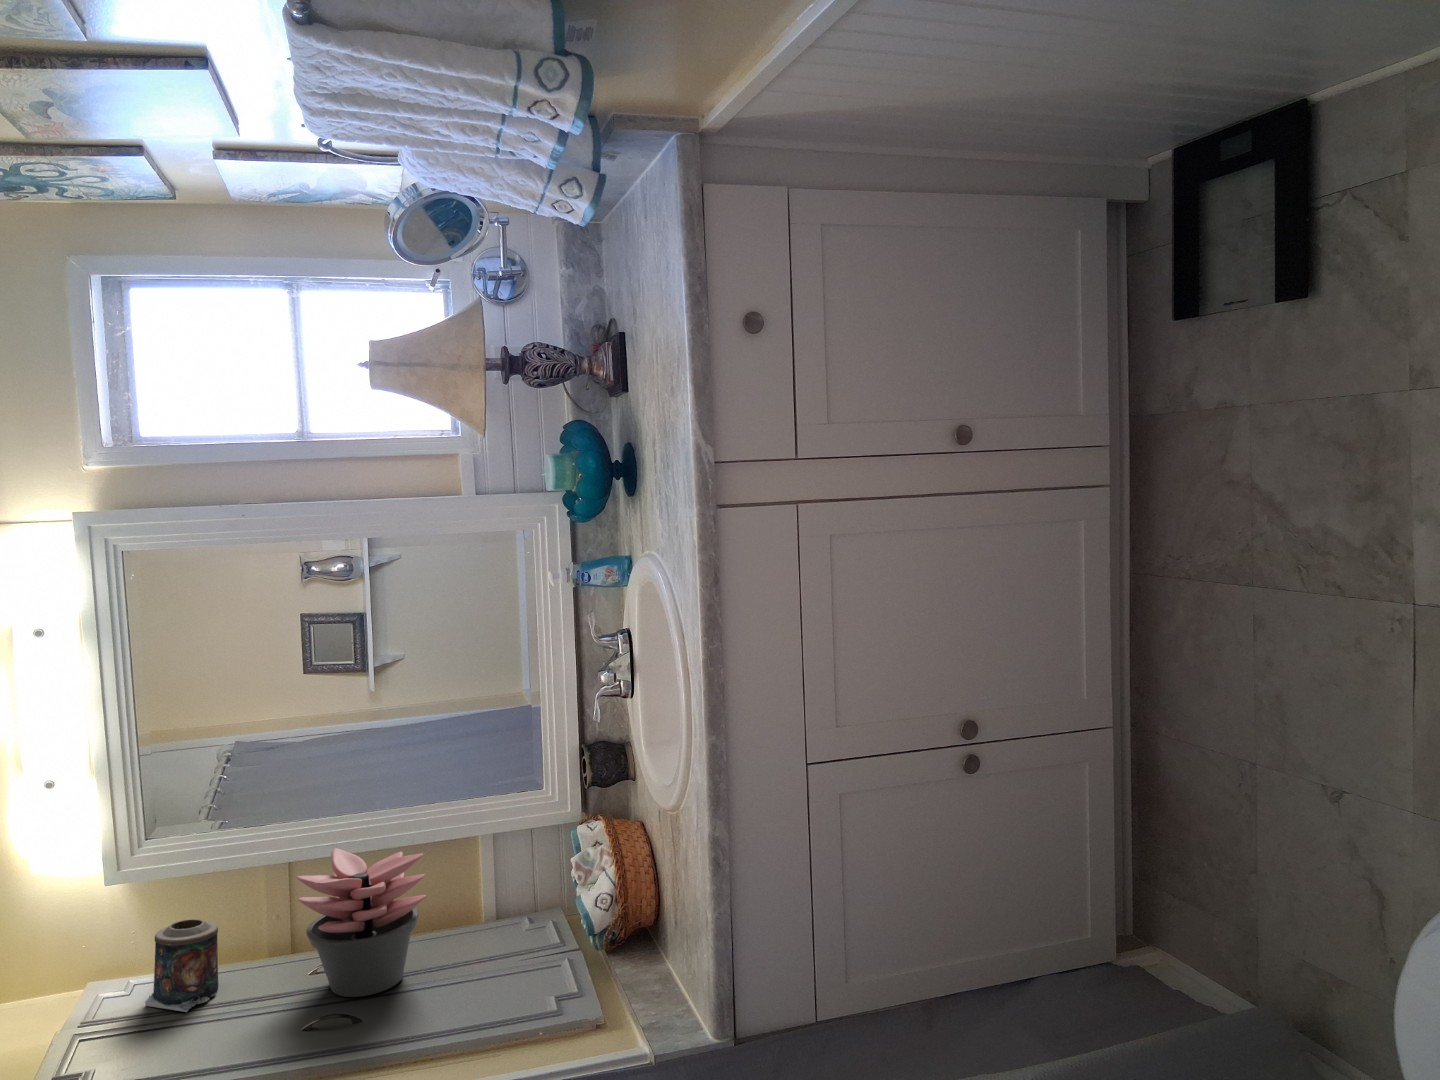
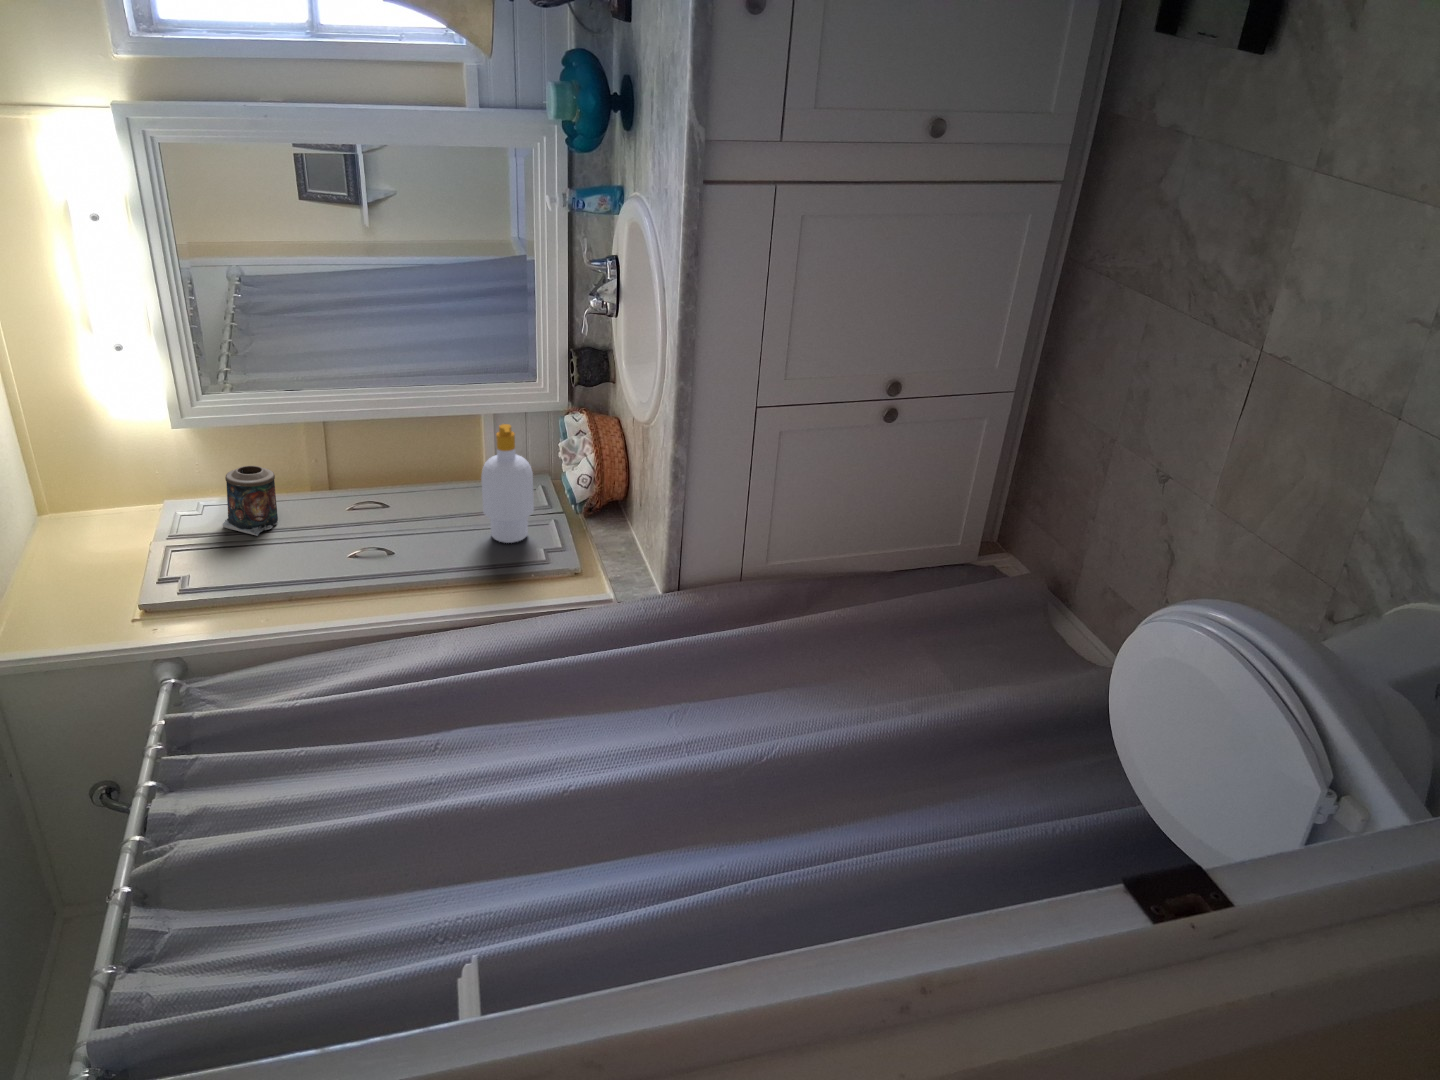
soap bottle: none [474,831,542,991] -> present [481,424,534,543]
succulent plant: present [297,848,426,997] -> none [337,420,442,536]

